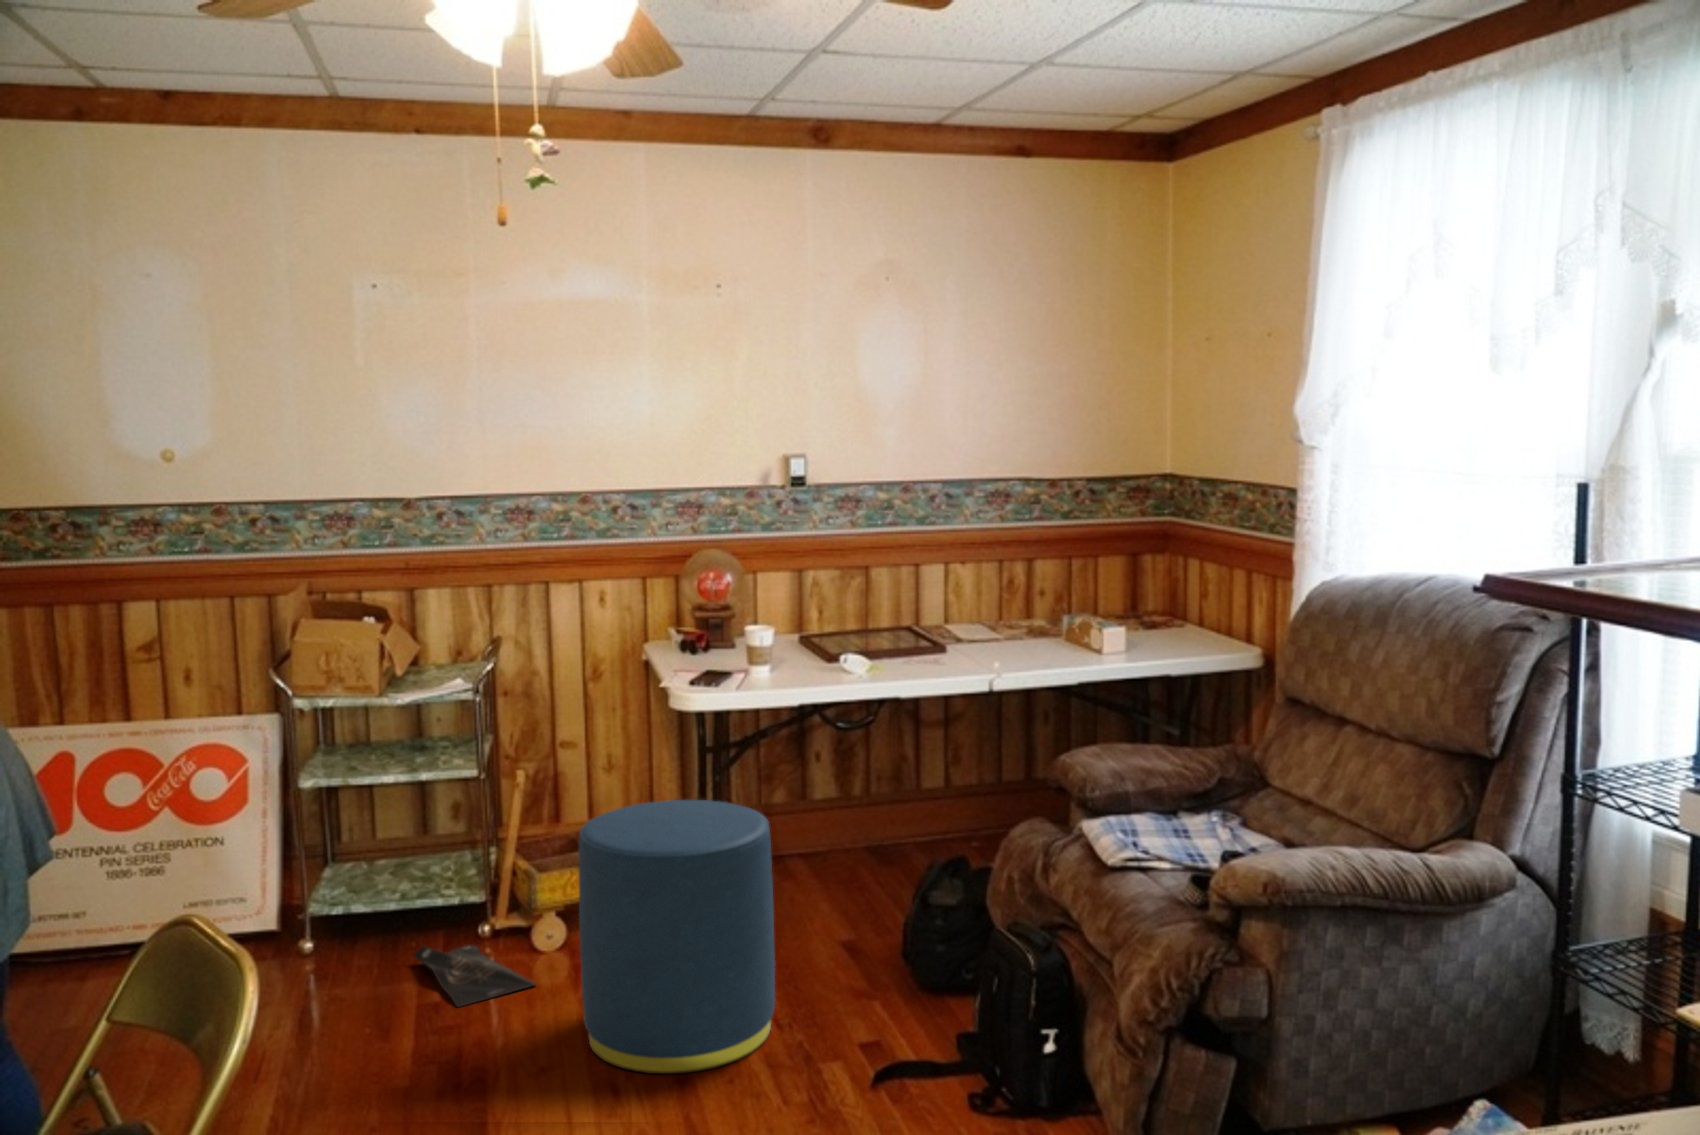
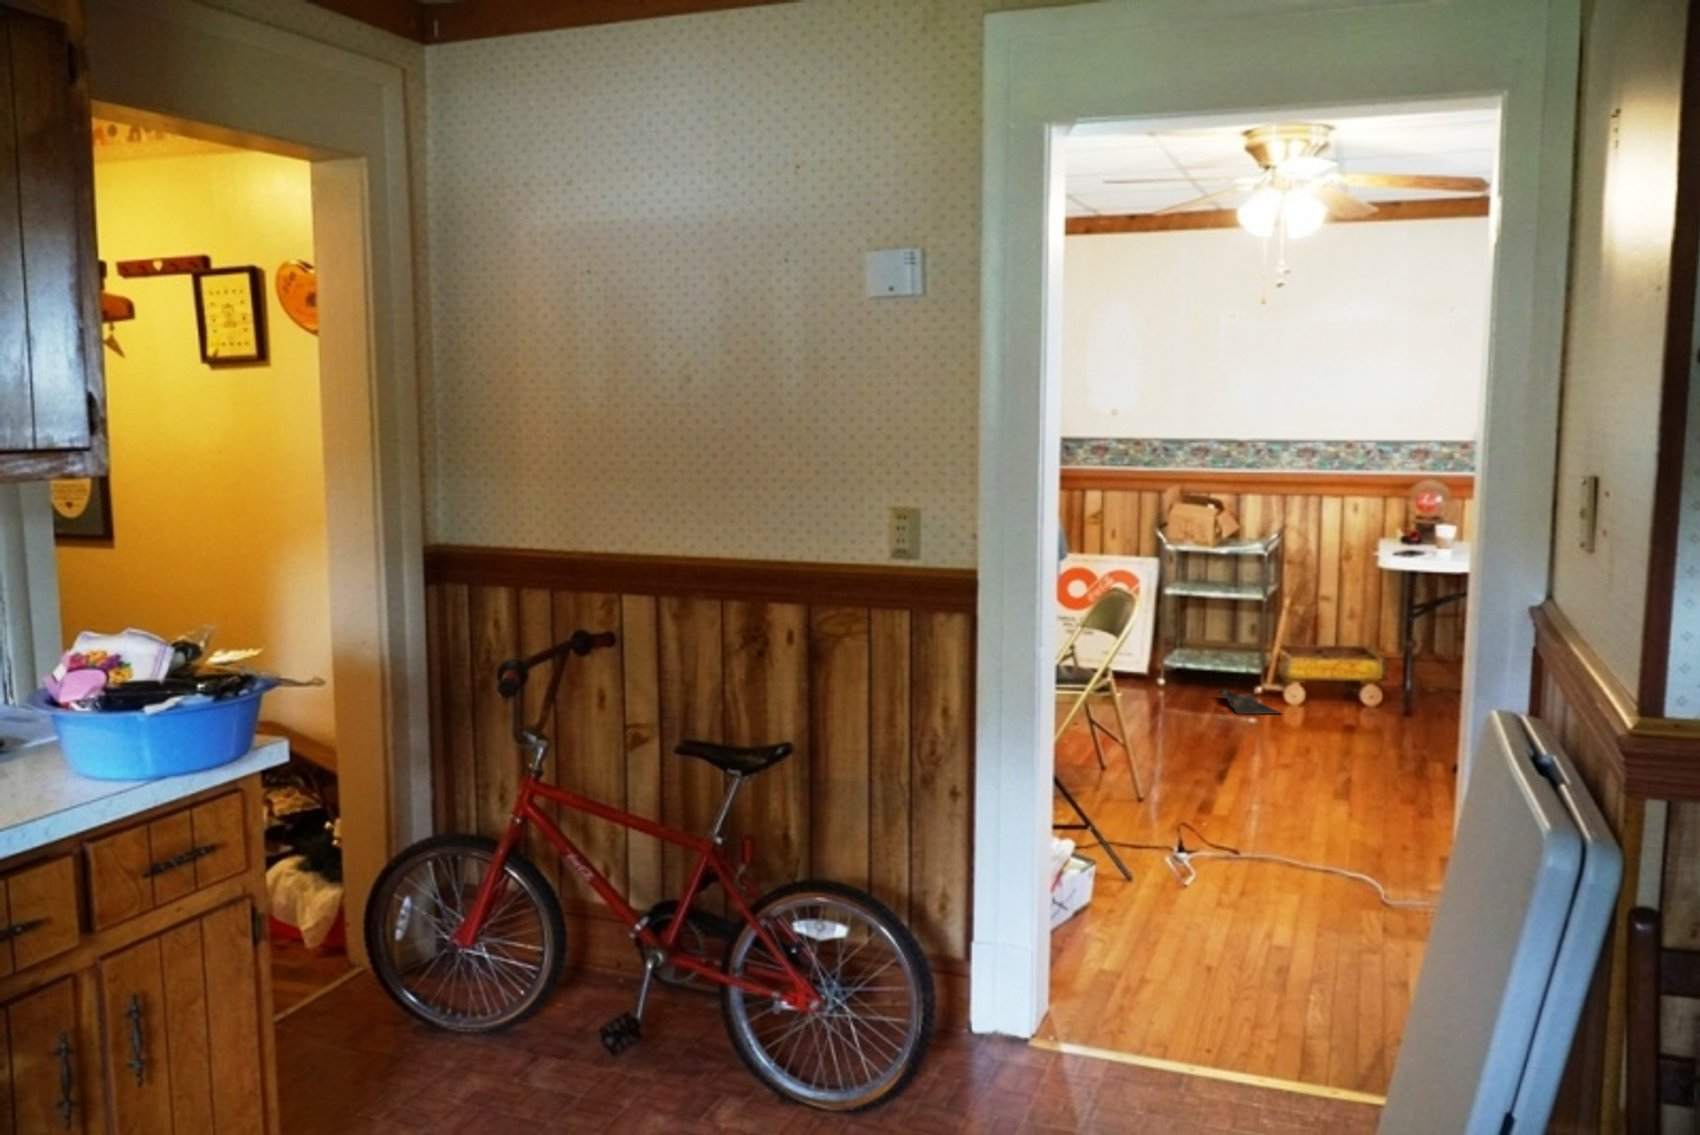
ottoman: present [579,800,775,1074] -> none [1301,616,1419,754]

